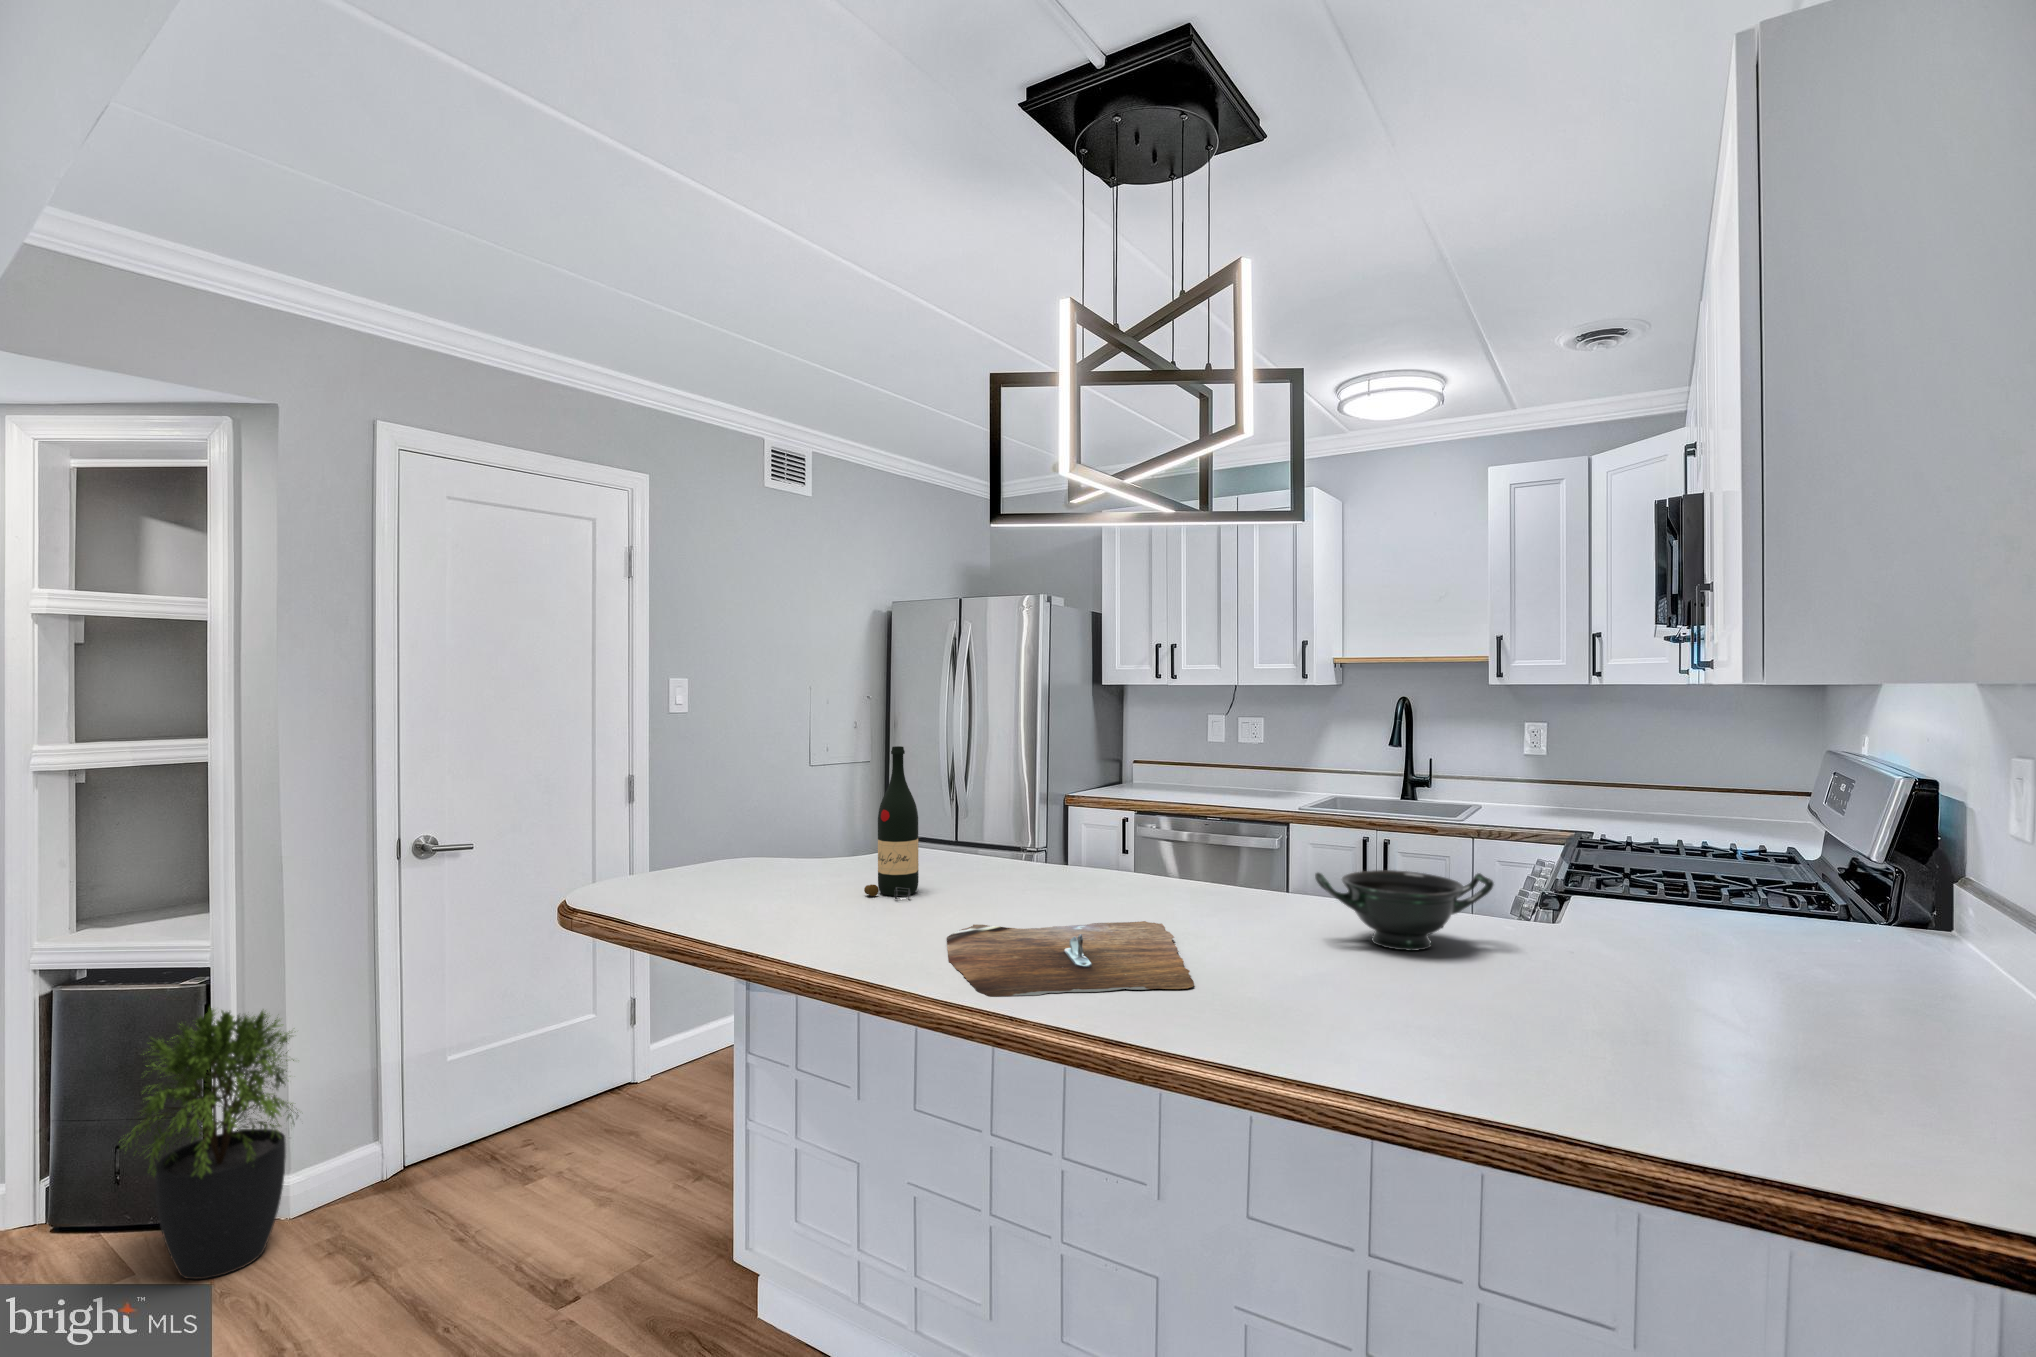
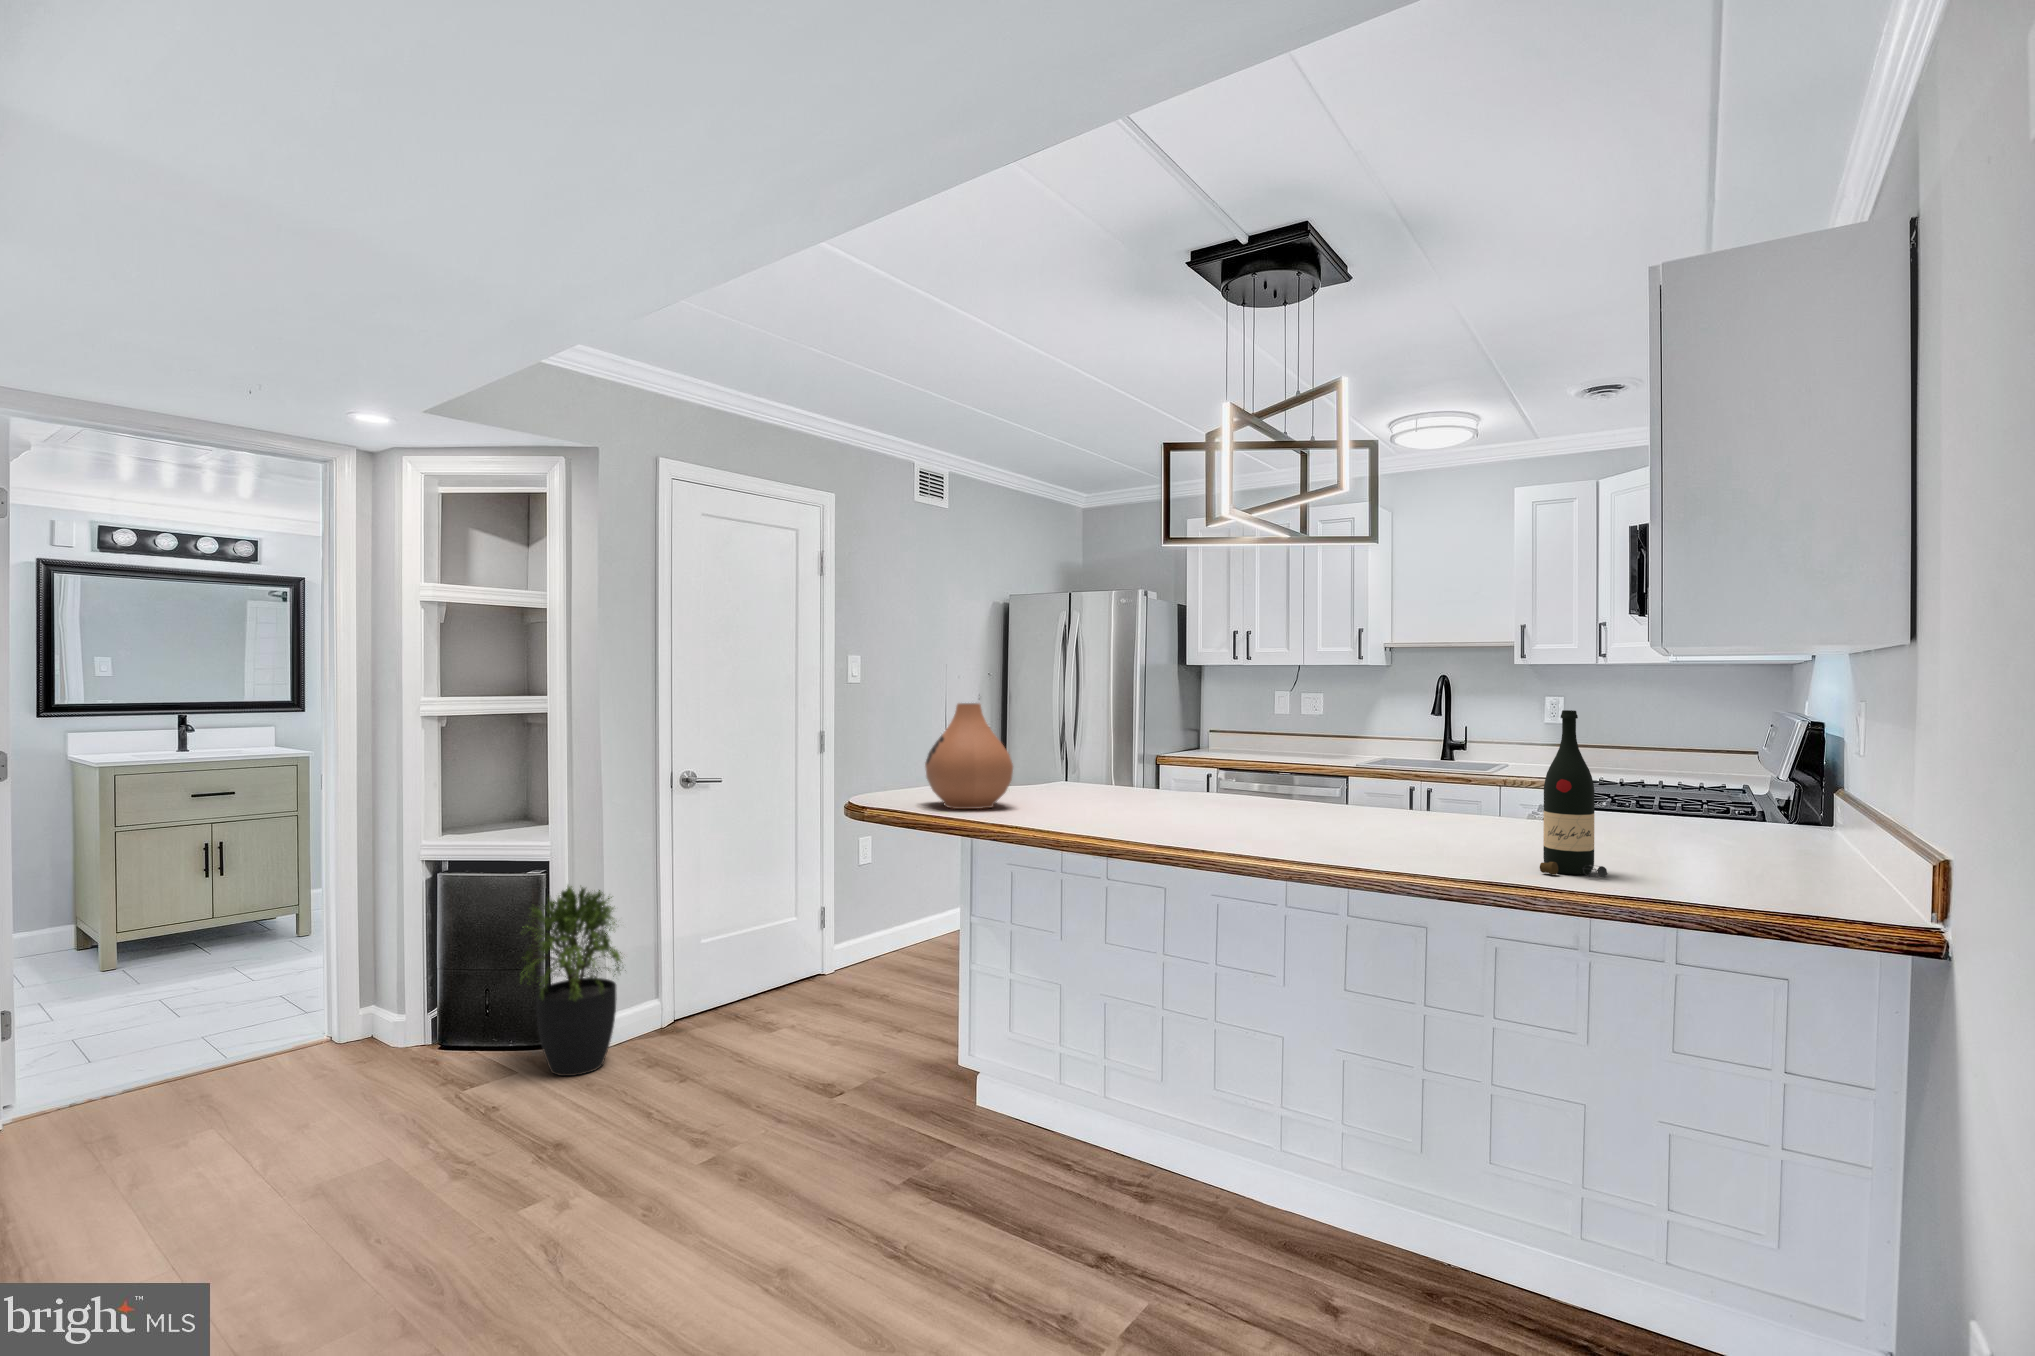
wine bottle: present [864,746,919,899] -> present [1540,710,1607,877]
vase: none [661,761,789,920] -> present [925,703,1013,809]
bowl: present [1315,870,1494,951] -> none [1379,776,1500,826]
cutting board: present [947,921,1194,997] -> none [1130,808,1304,838]

